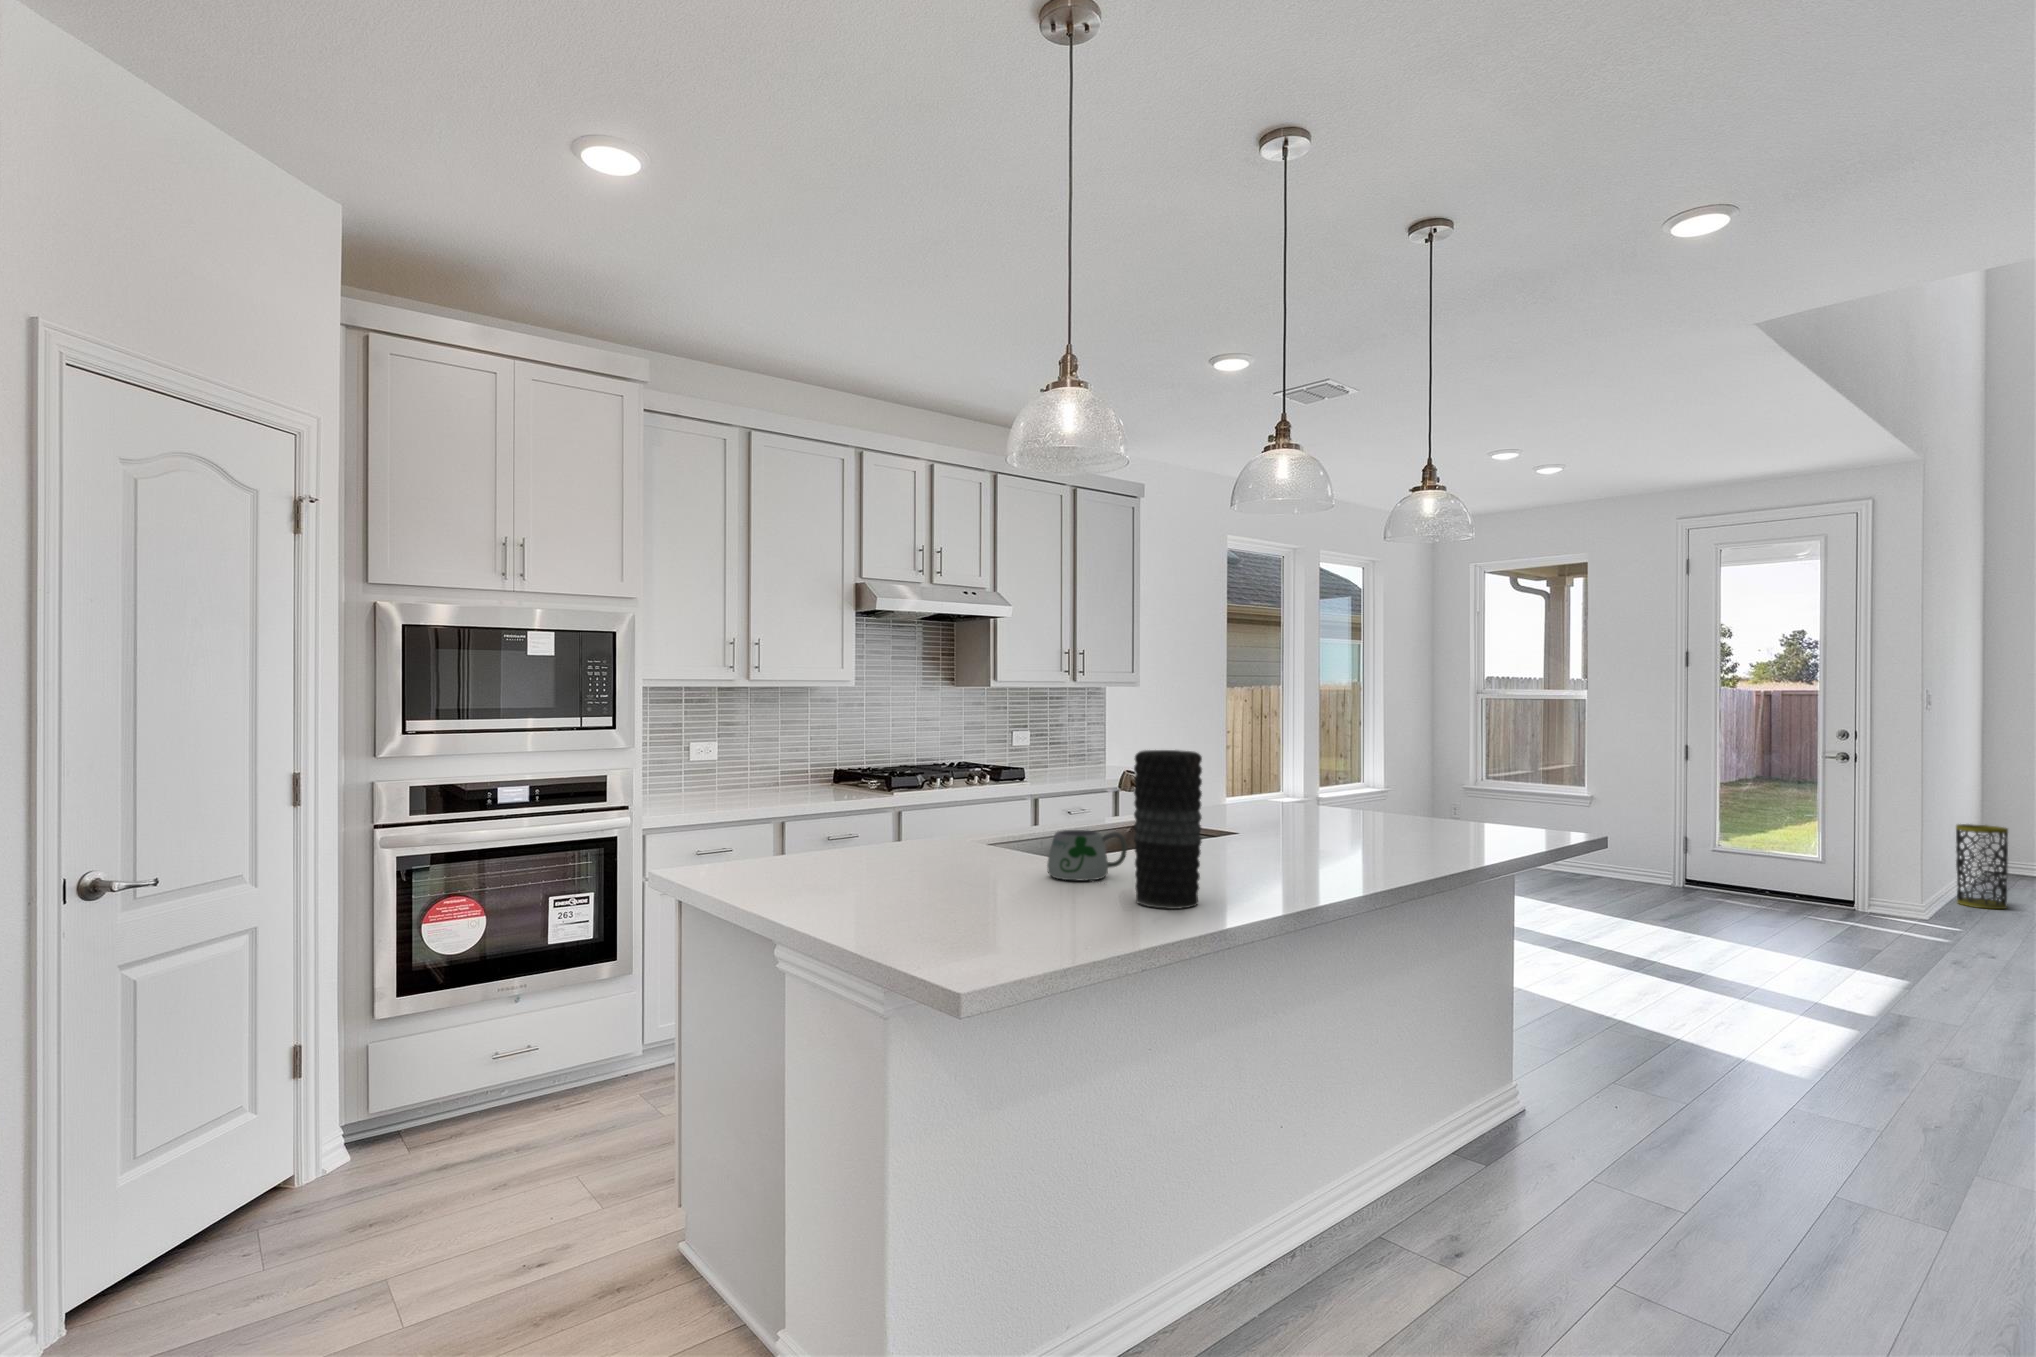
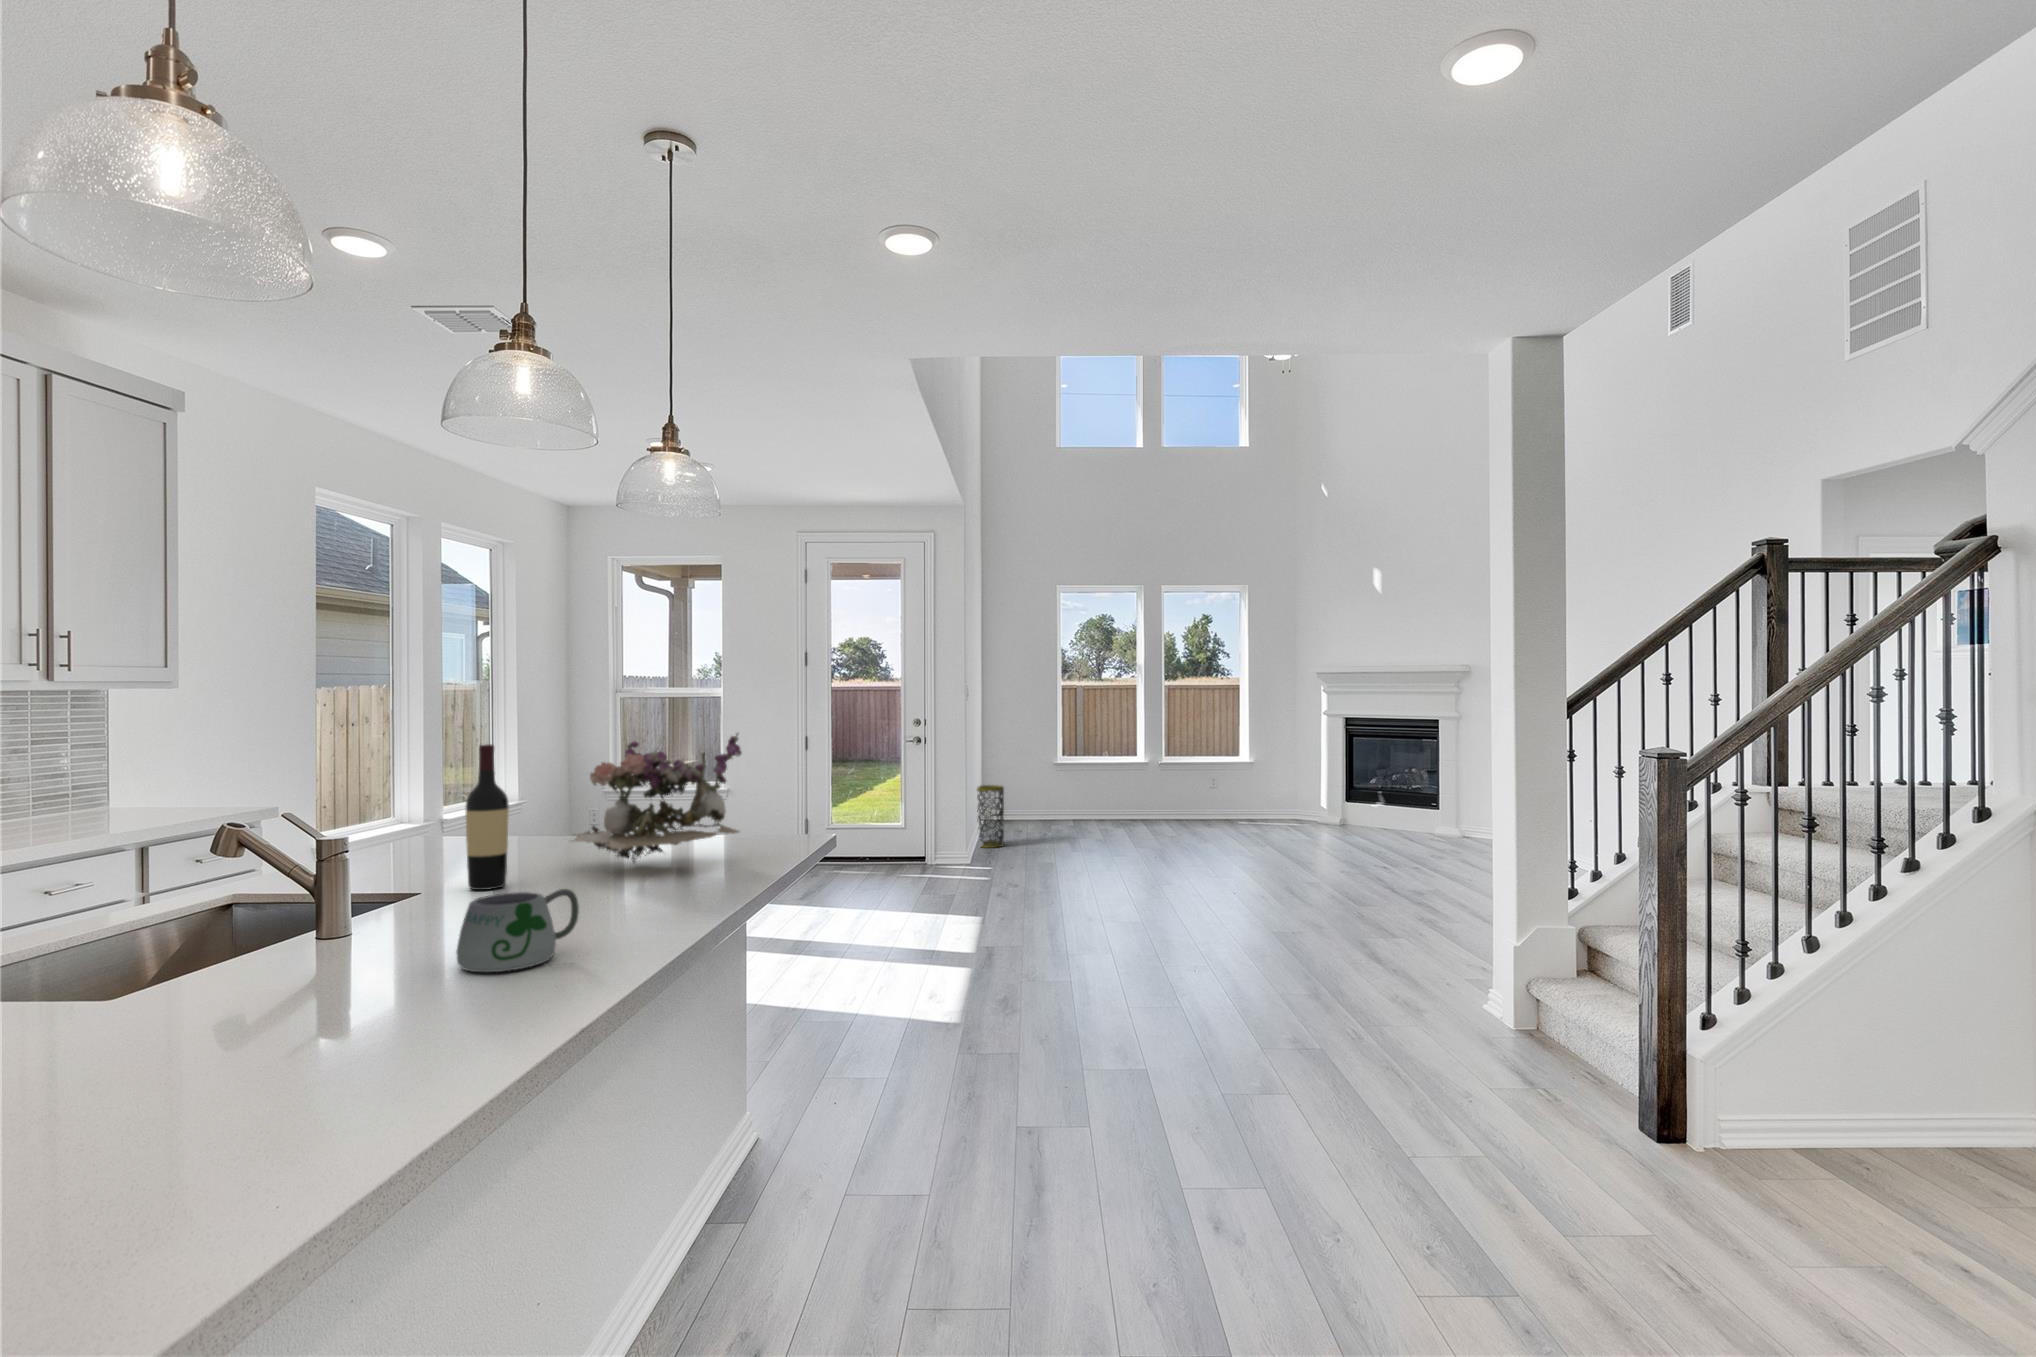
wine bottle: none [1271,729,1299,834] -> present [466,744,509,890]
flower arrangement: none [1346,729,1490,833] -> present [573,733,742,863]
vase: present [1134,750,1202,909] -> none [305,797,446,1095]
mug: present [1047,830,1127,884] -> present [456,889,579,972]

